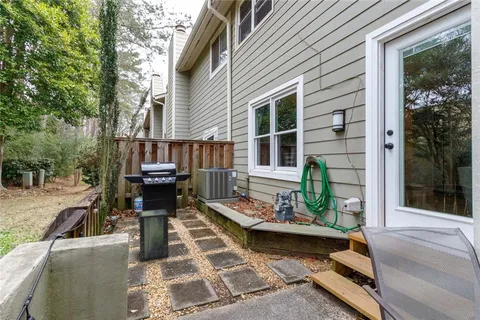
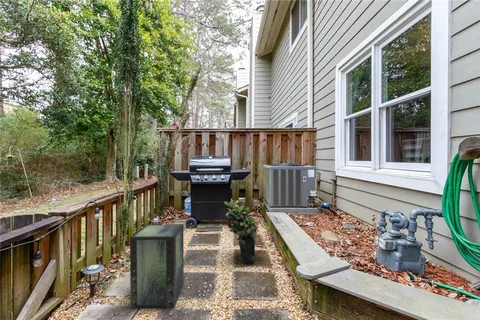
potted plant: none [183,193,207,234] -> present [225,200,258,264]

